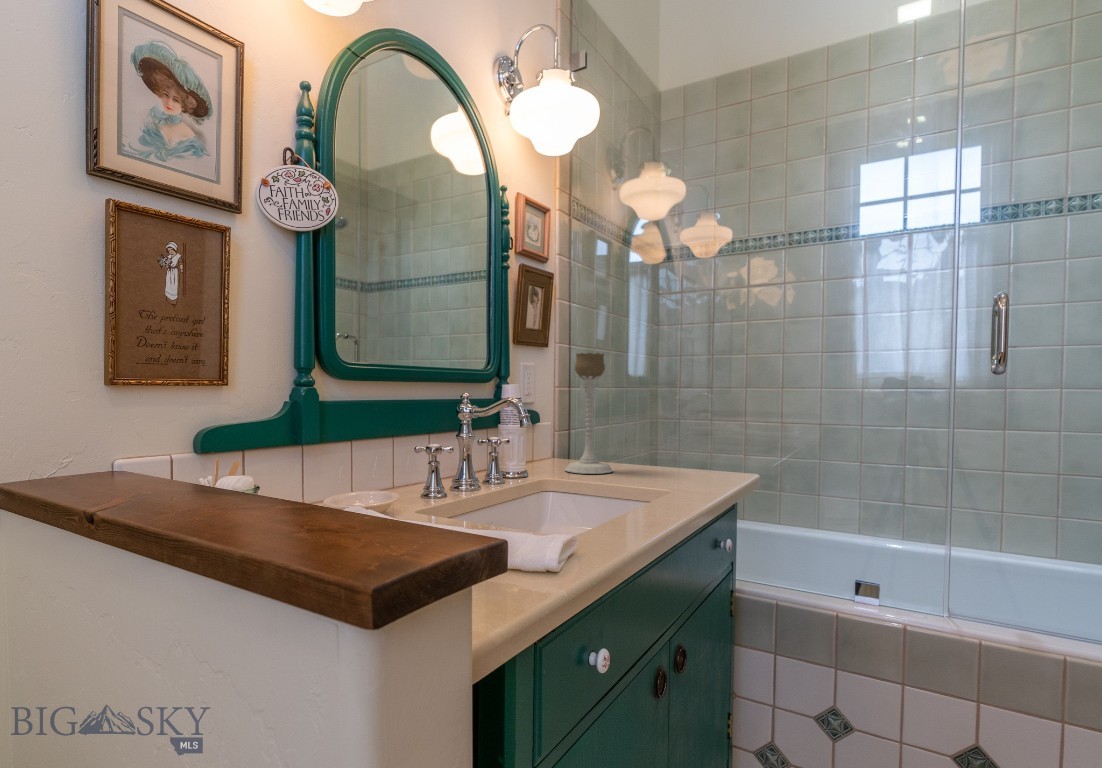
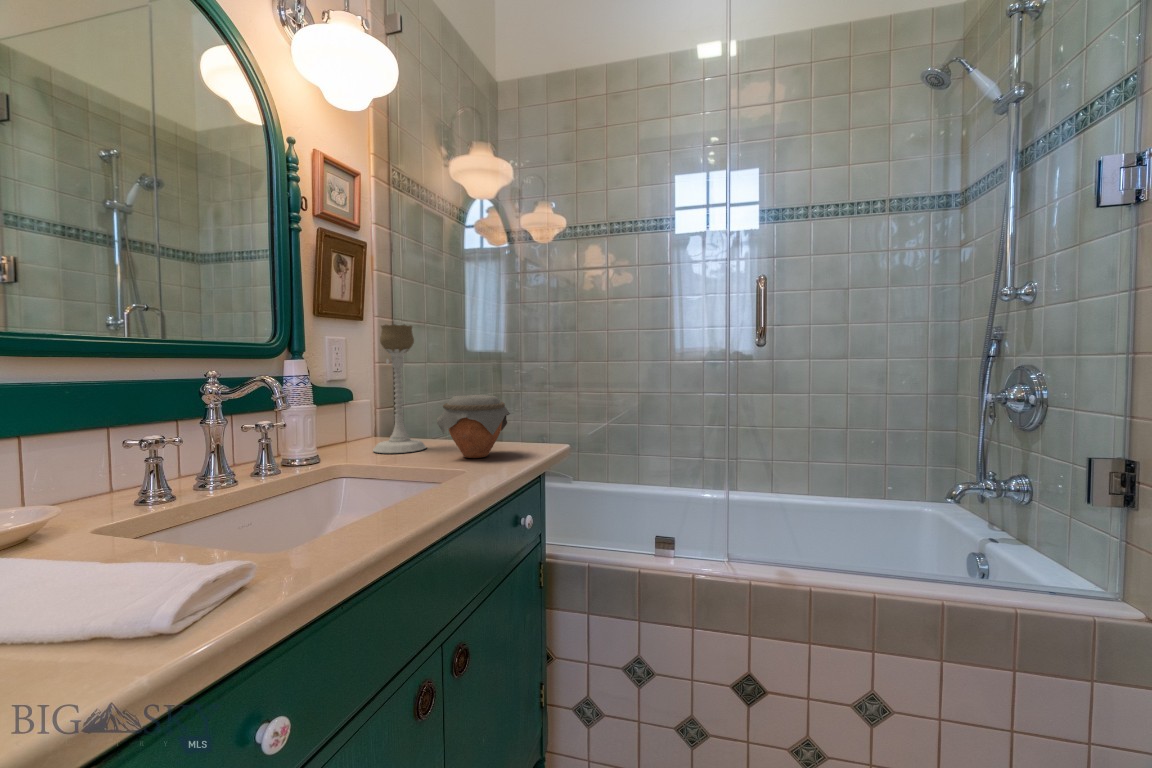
jar: none [634,421,703,482] -> present [437,395,510,458]

